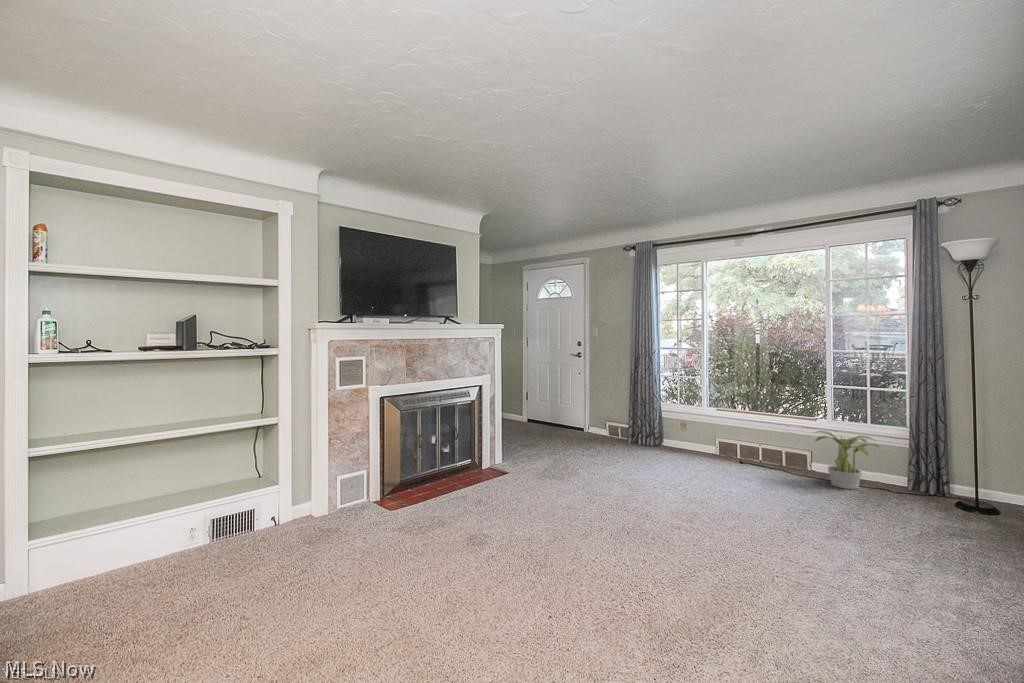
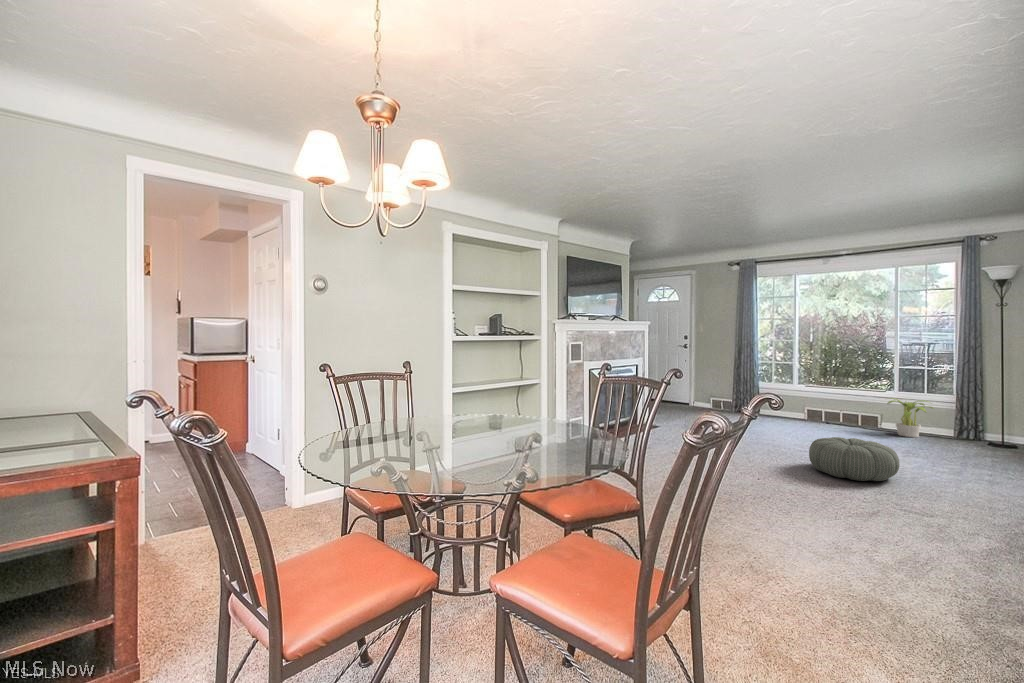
pouf: none [666,518,810,616] -> present [809,437,900,481]

